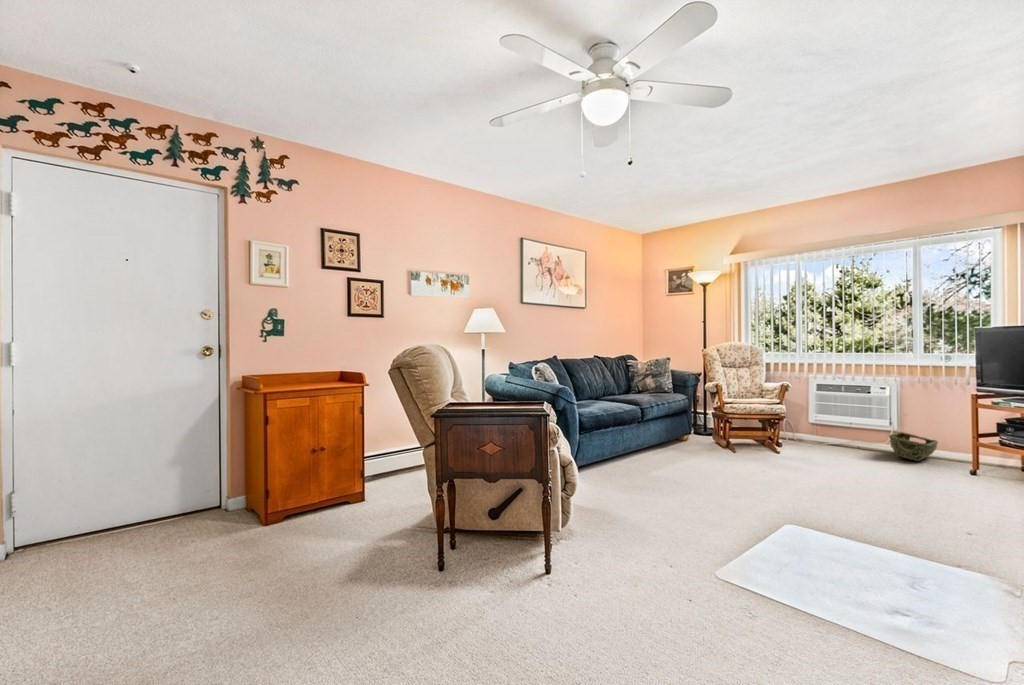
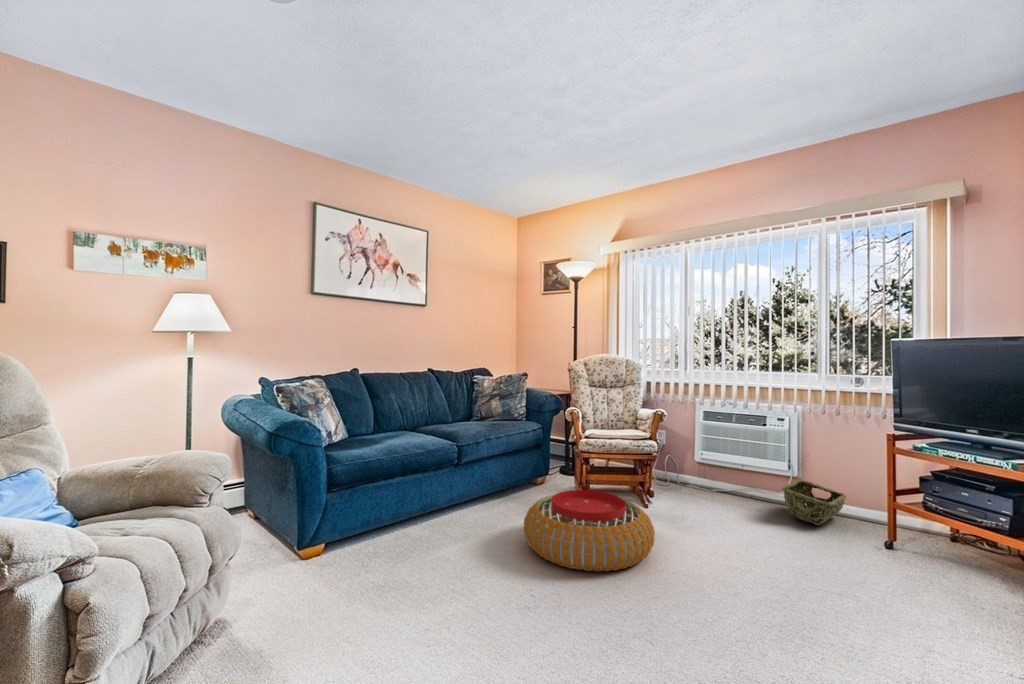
pouf: none [709,435,807,481] -> present [524,490,655,572]

